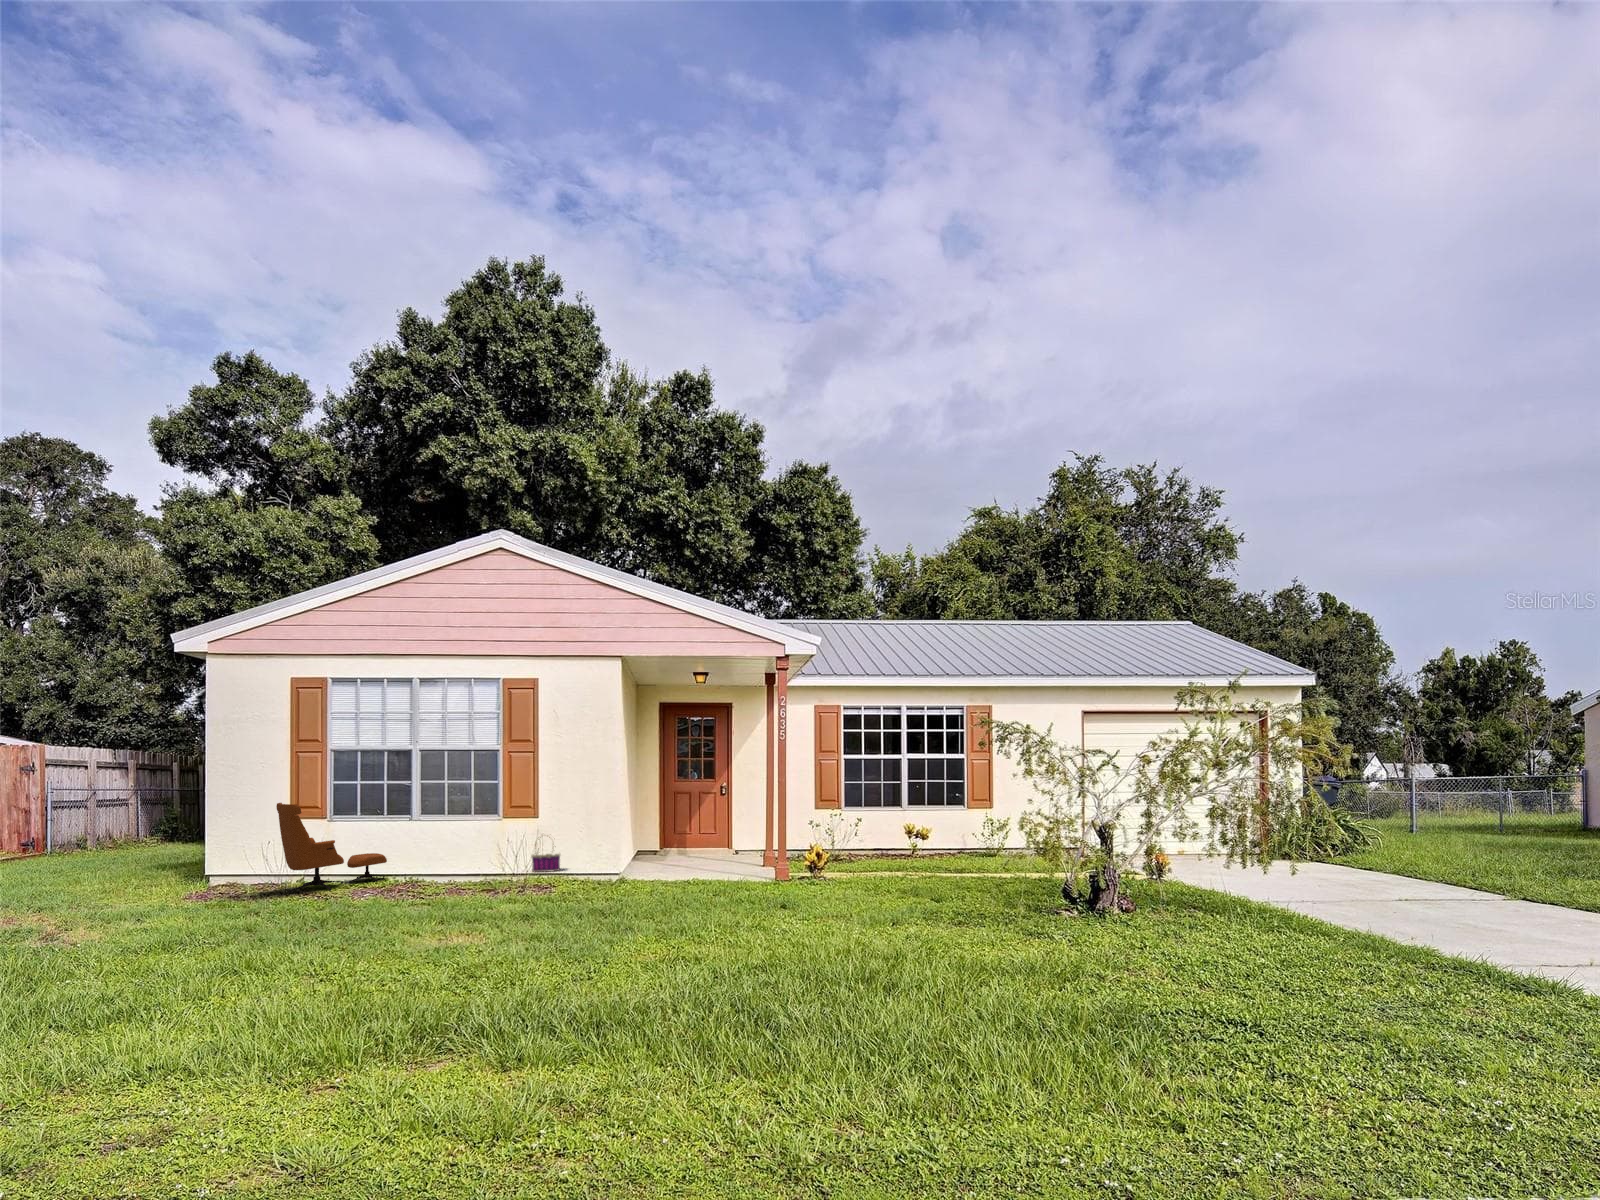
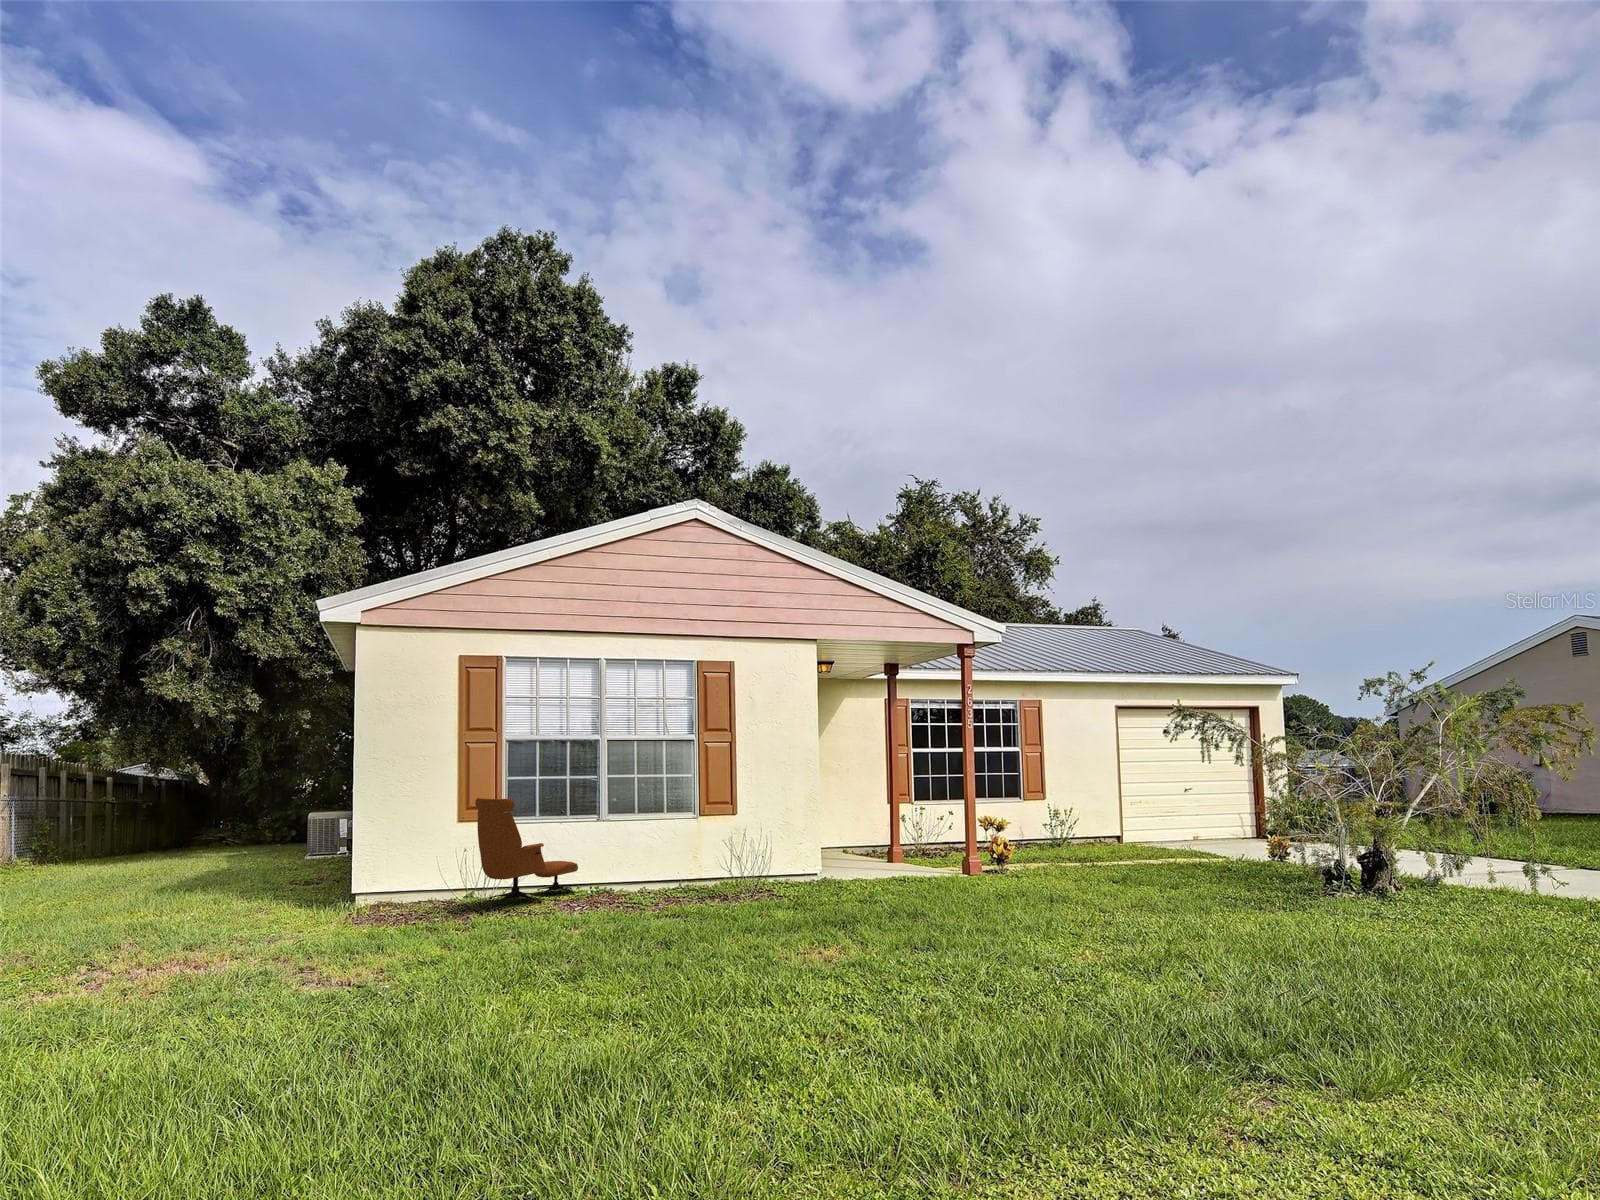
basket: present [532,837,560,872] -> none [734,837,767,881]

